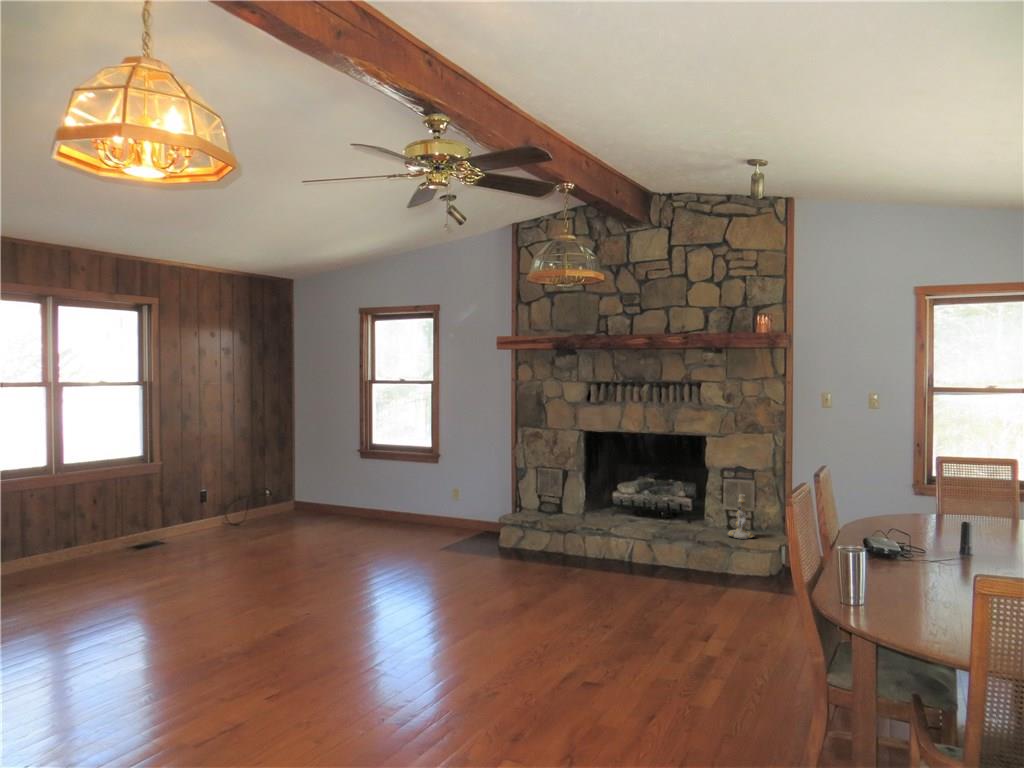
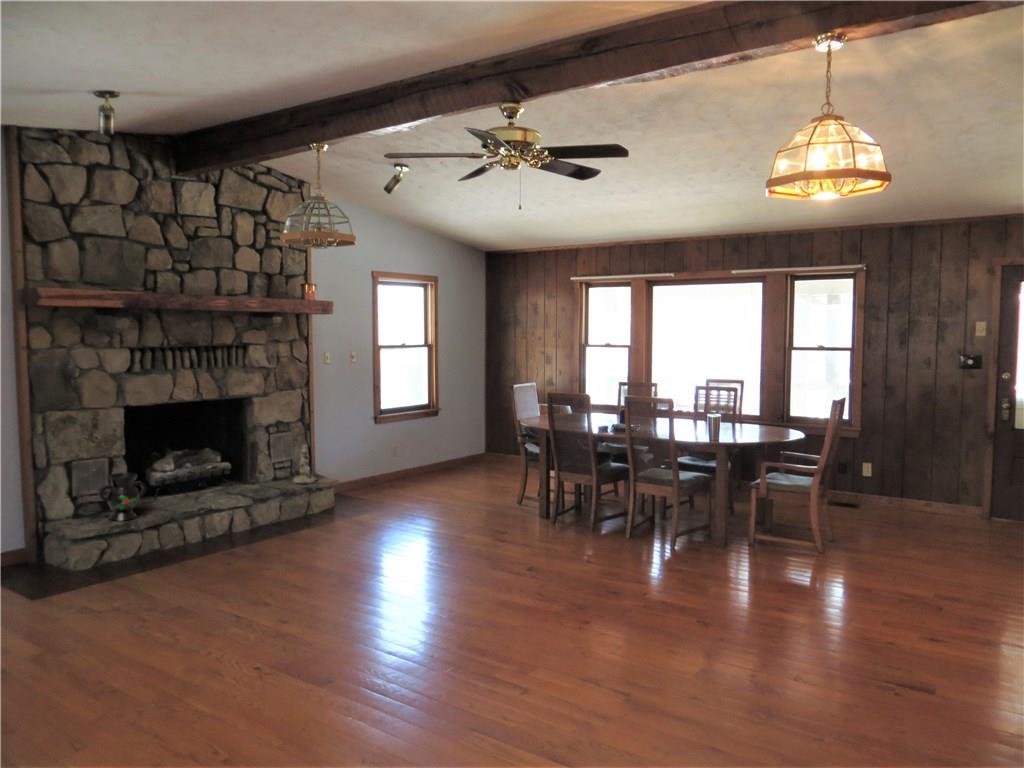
decorative vase: none [534,482,568,520] -> present [98,473,147,521]

